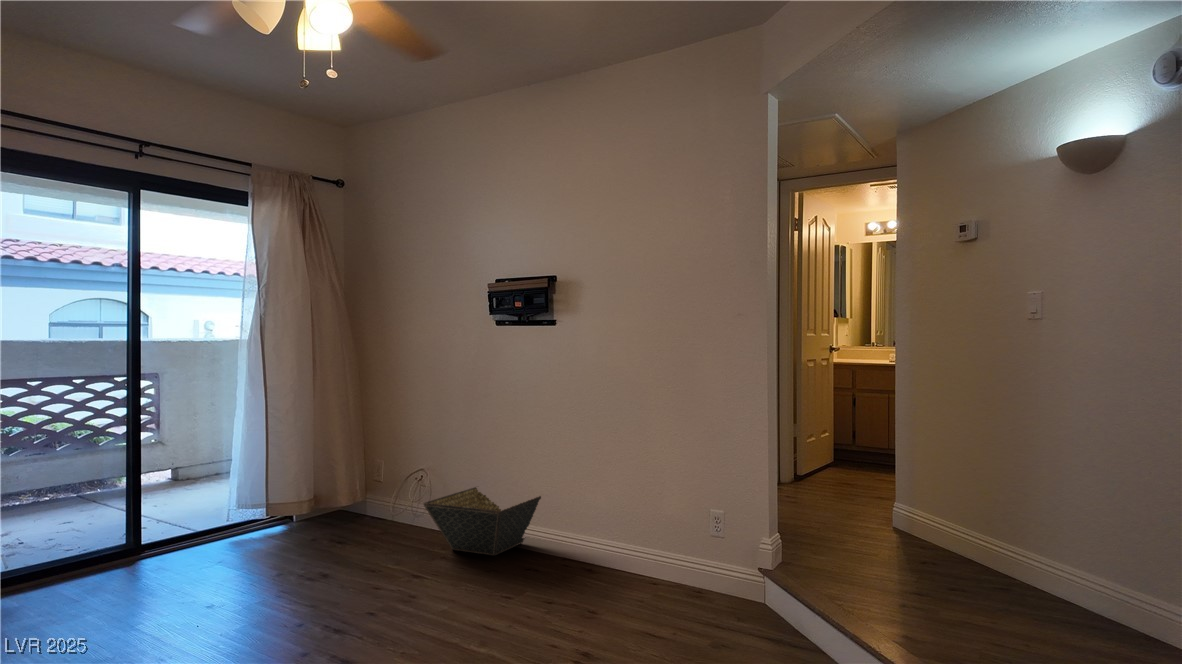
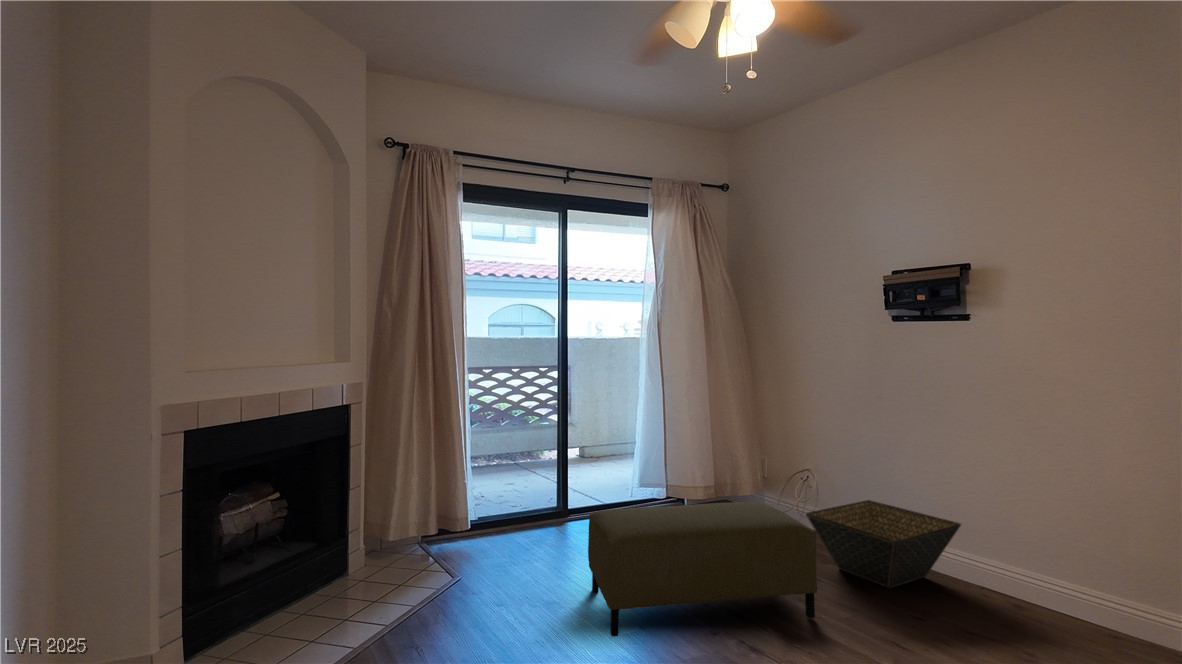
ottoman: none [202,496,437,639] -> present [588,502,817,636]

